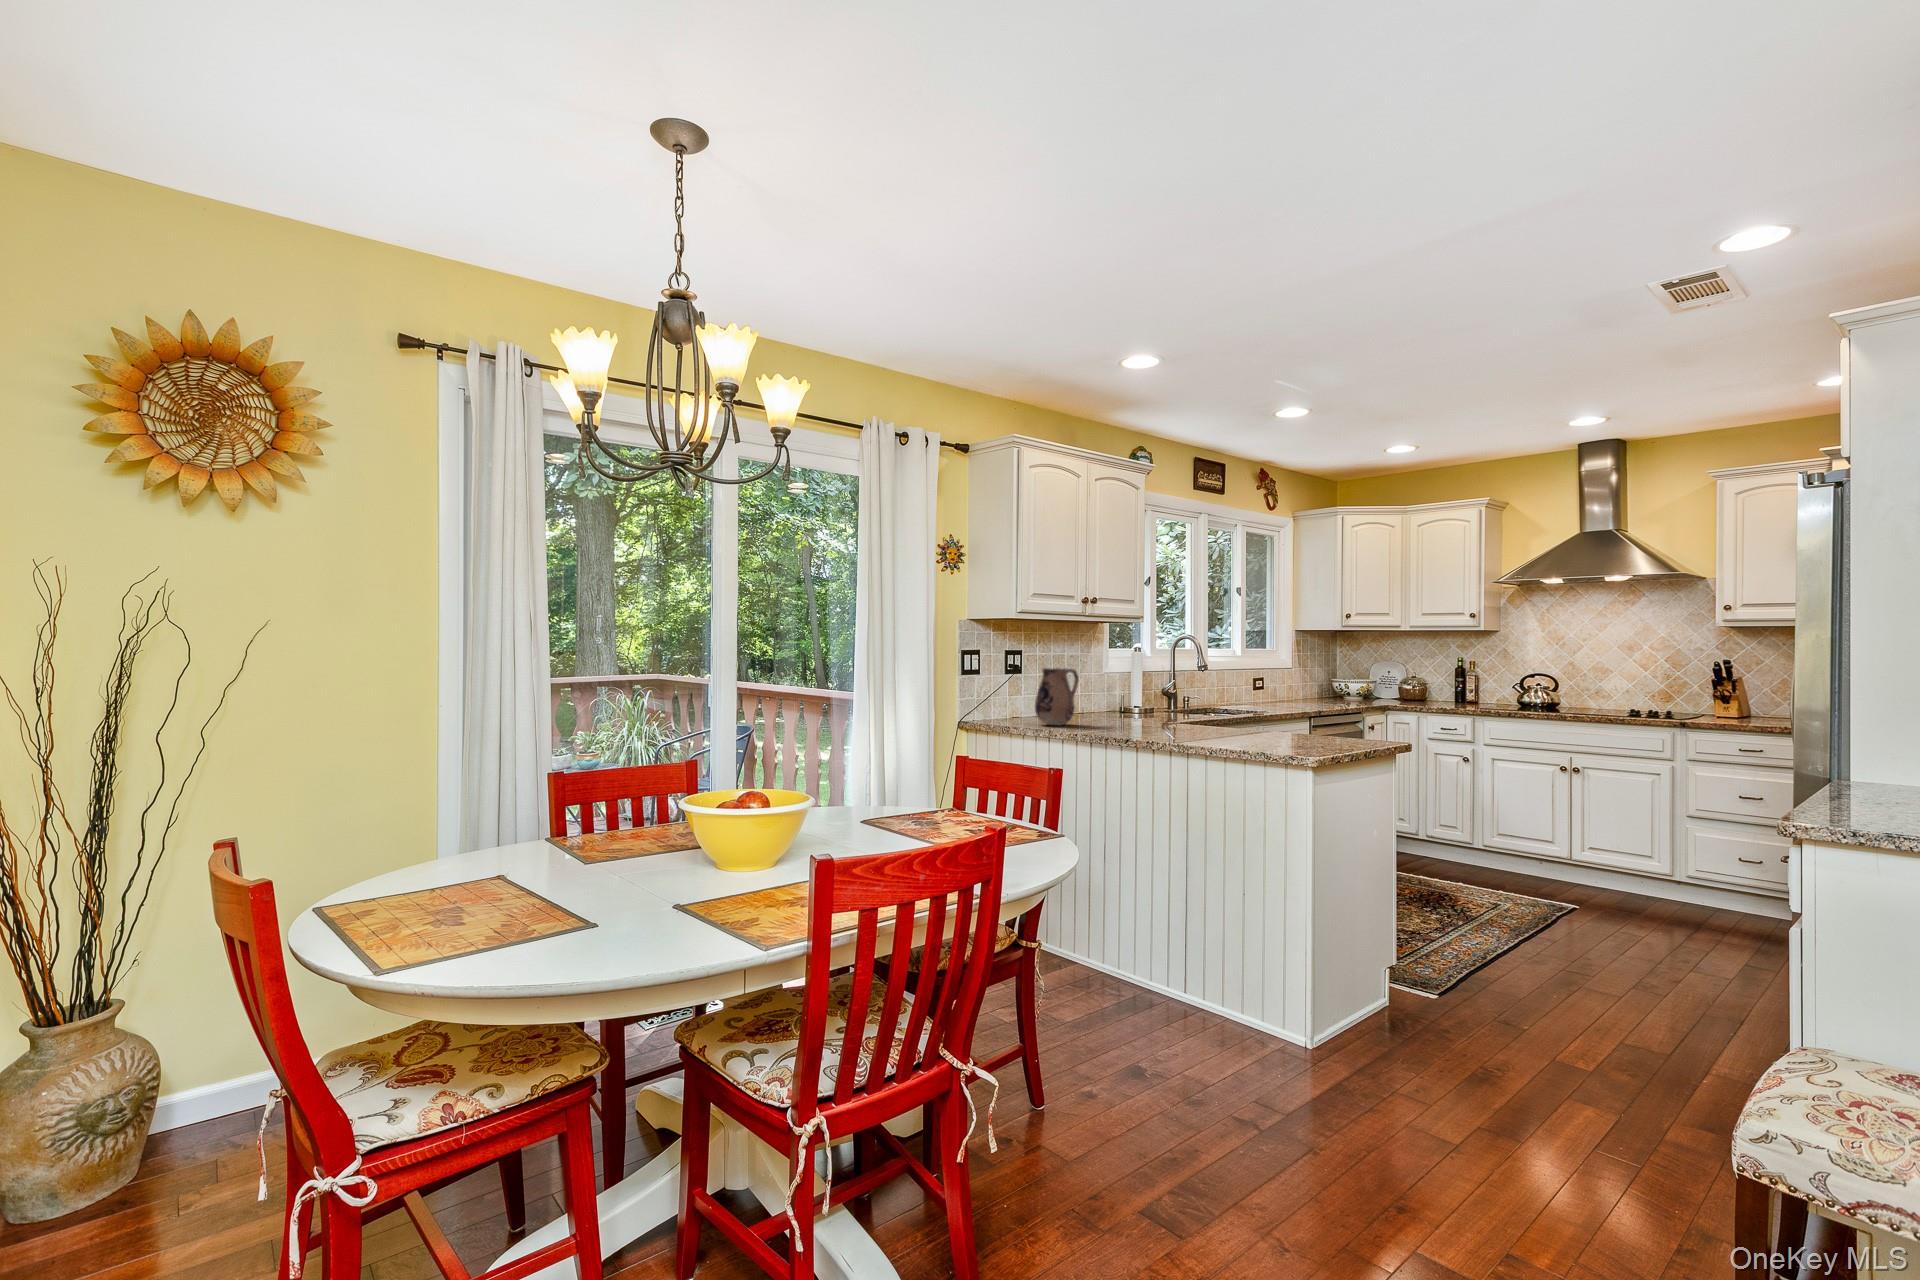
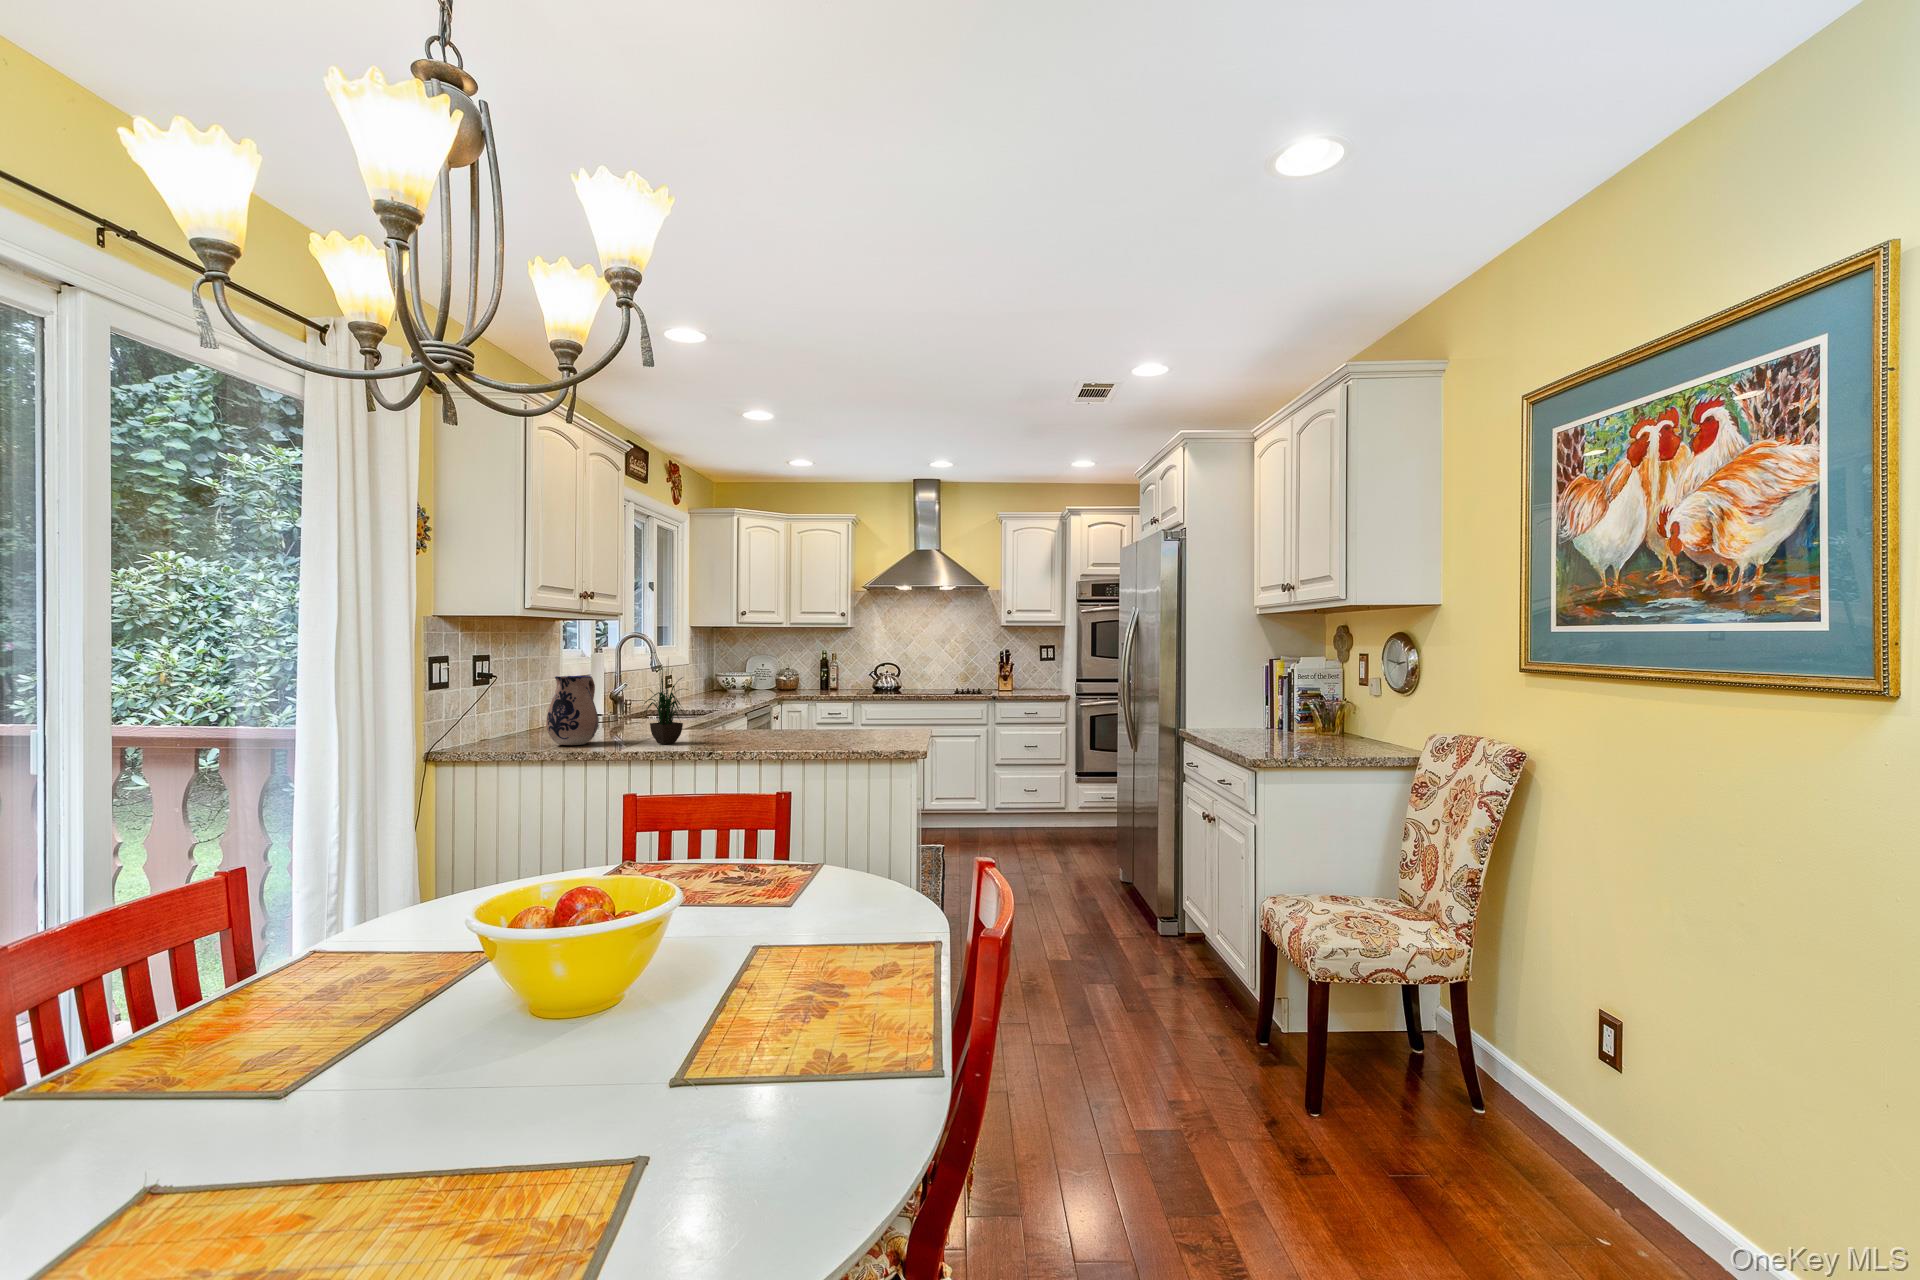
potted plant: none [1088,645,1131,731] -> present [644,667,688,744]

